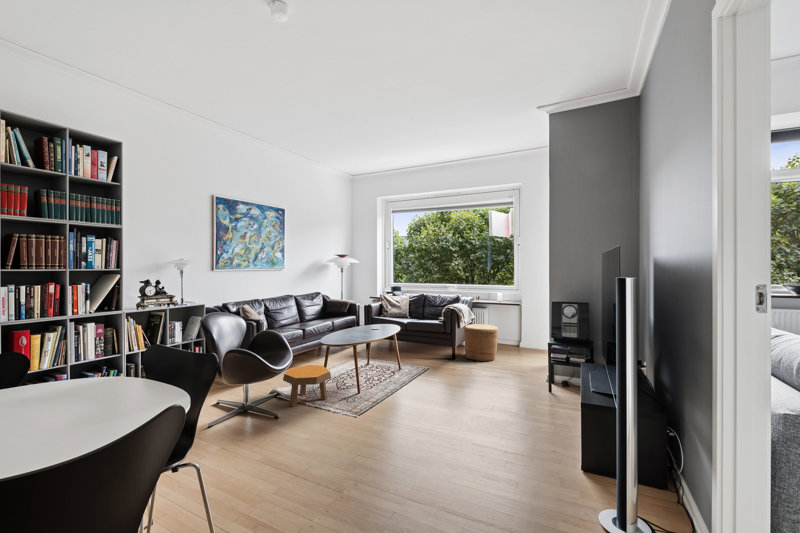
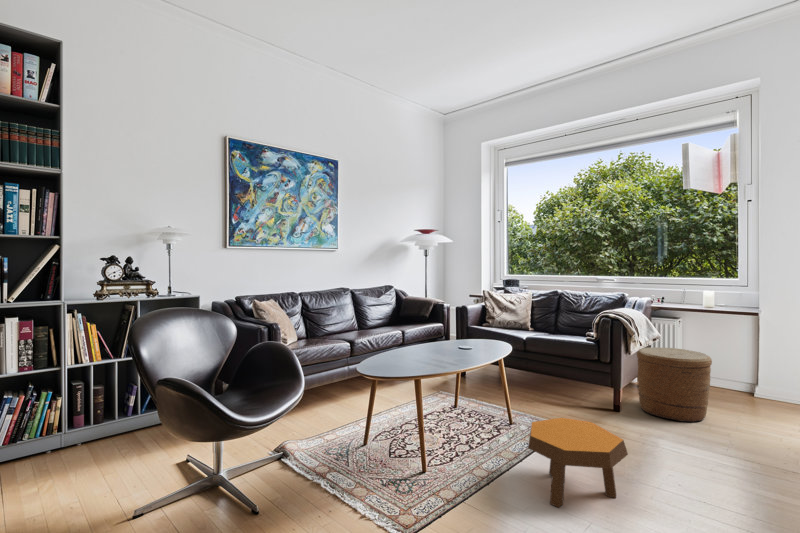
footstool: present [283,365,331,407] -> present [528,418,628,507]

